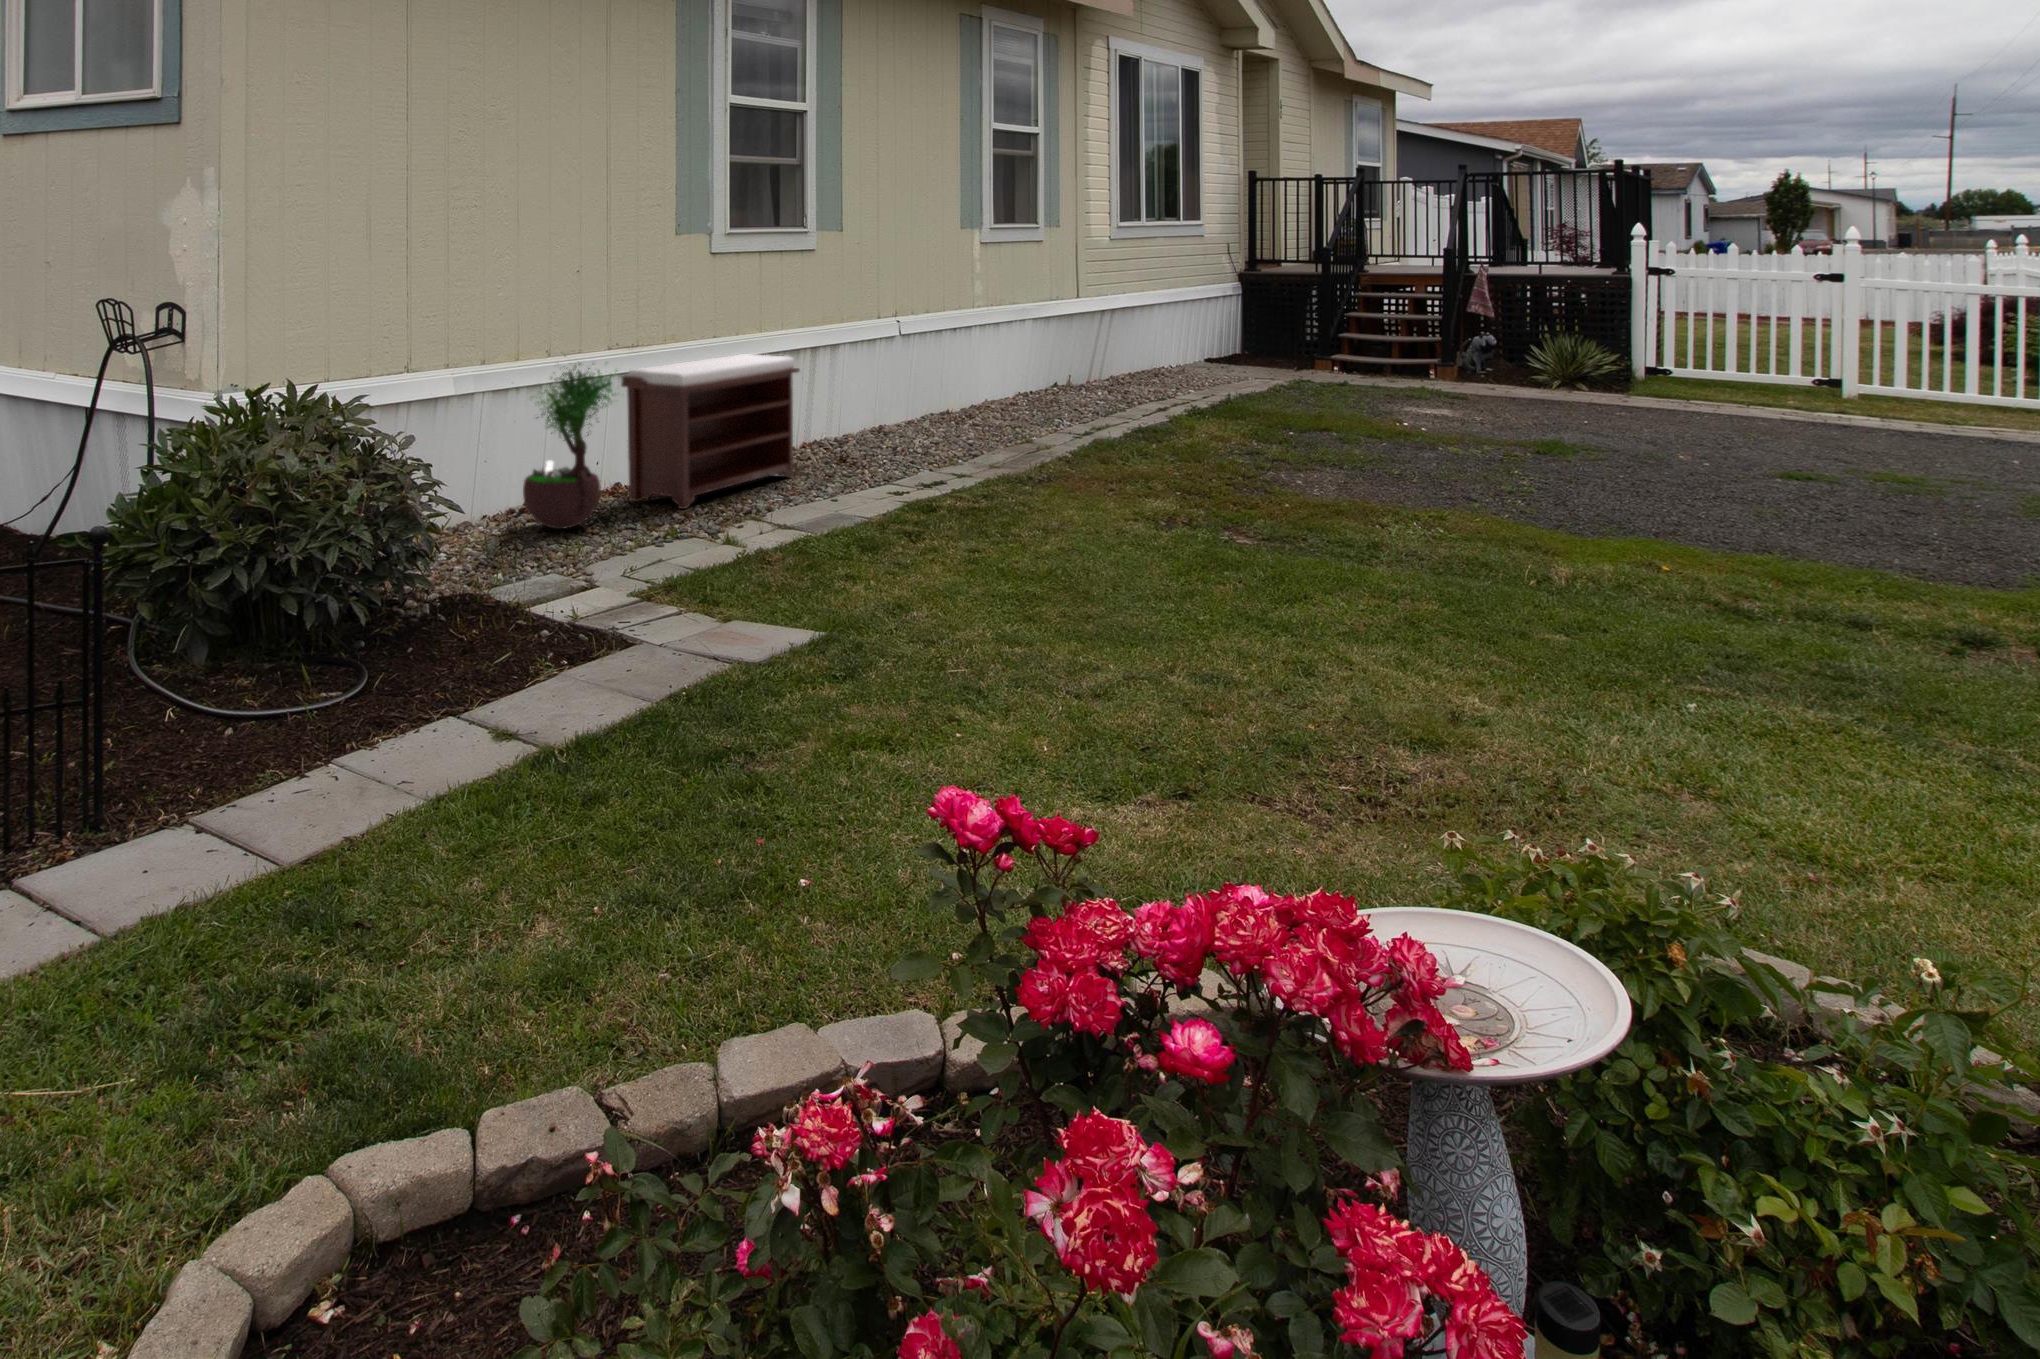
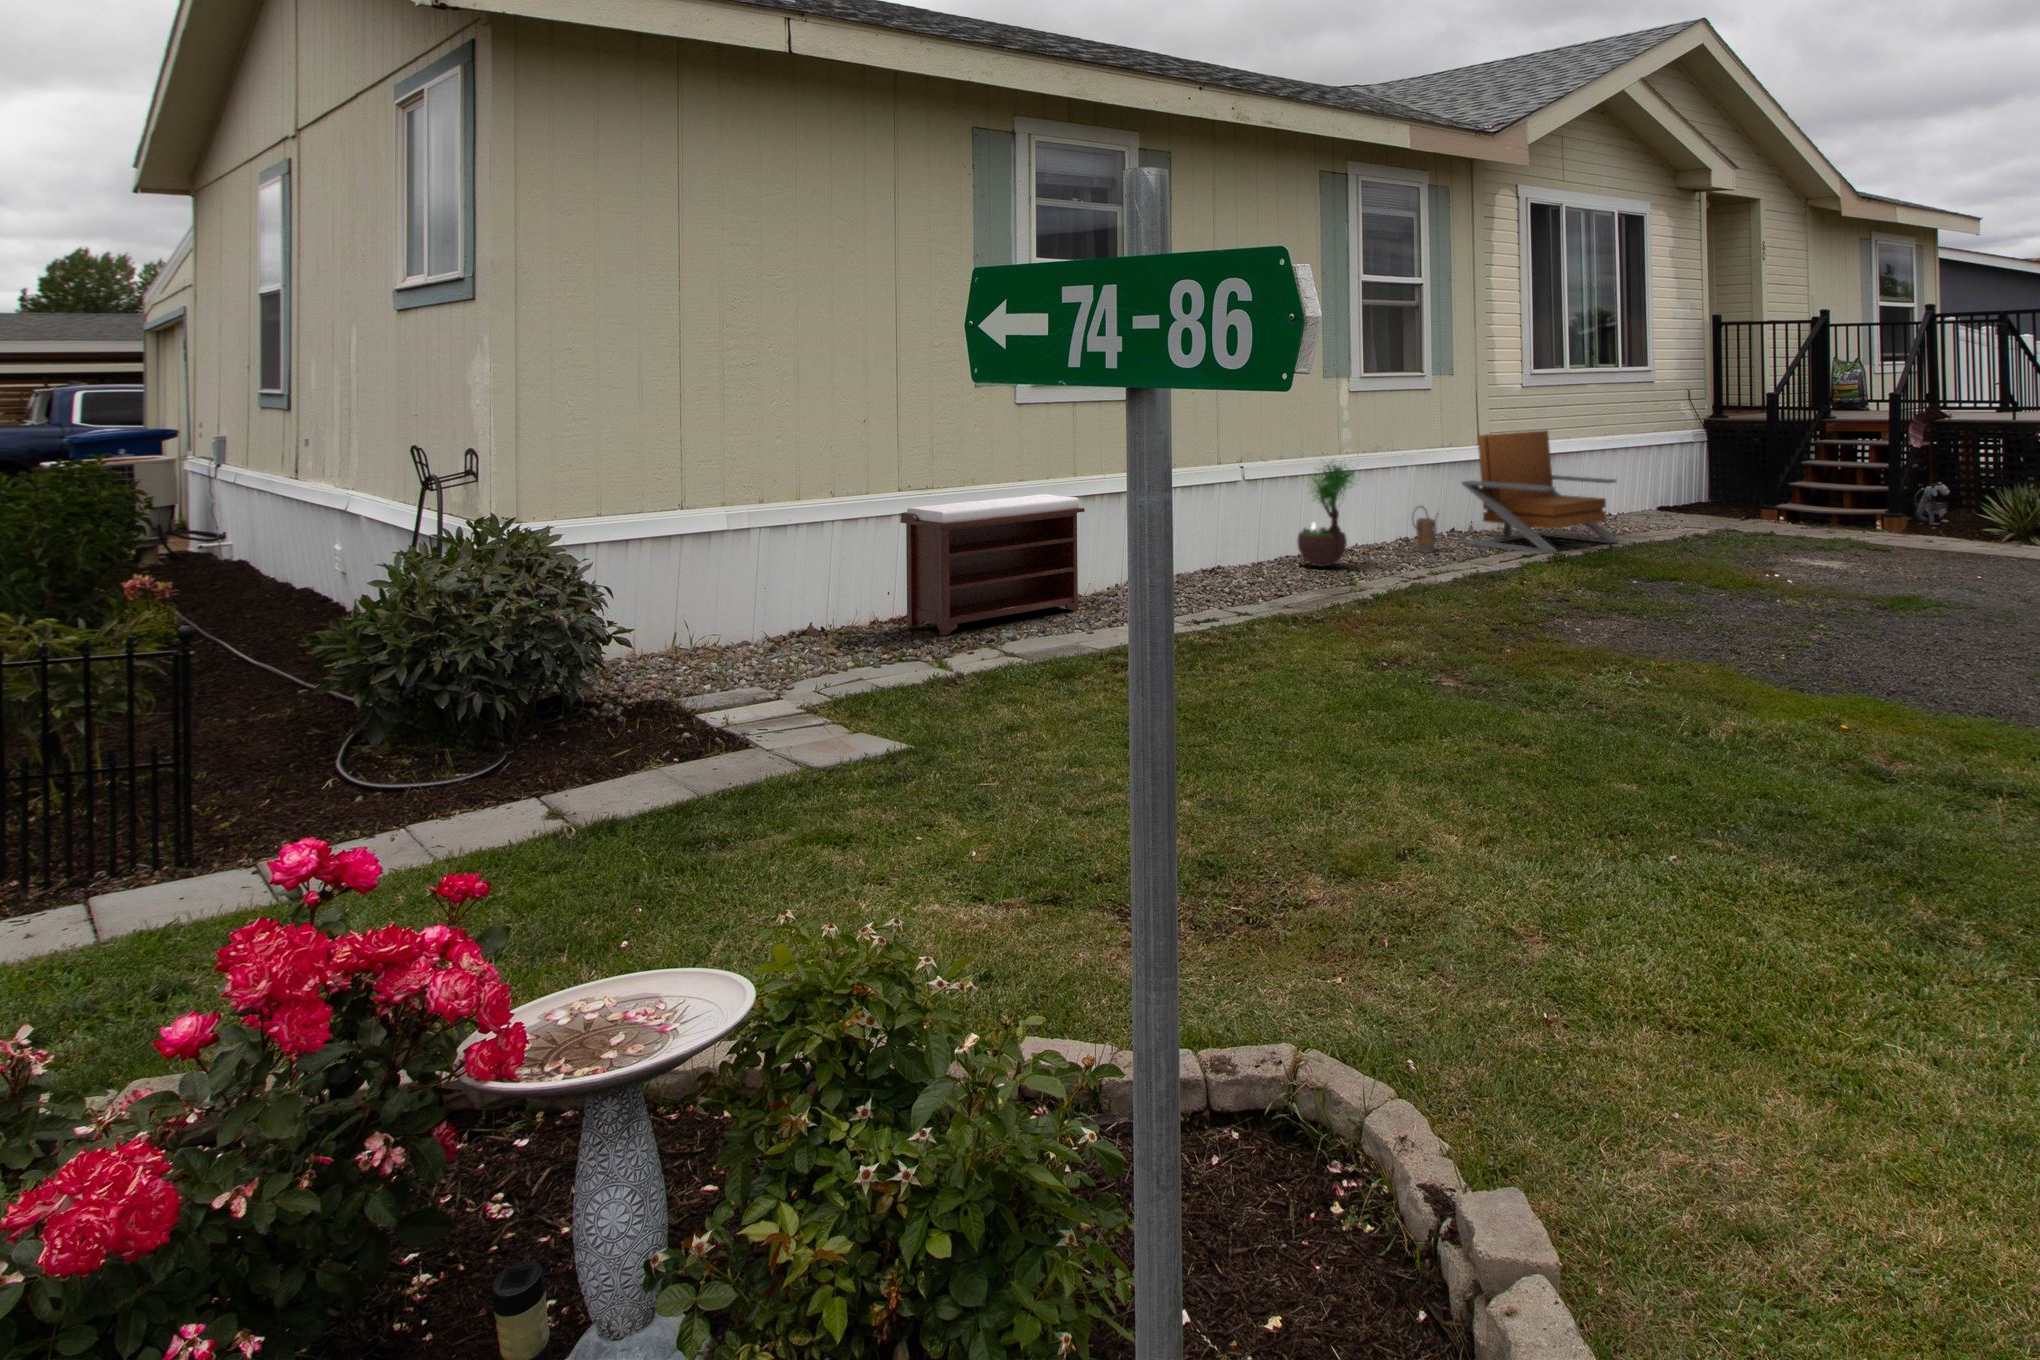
lounge chair: none [1074,286,1217,408] -> present [1462,430,1618,554]
potted tree: present [523,354,624,529] -> present [1298,459,1358,567]
watering can: none [1040,362,1061,409] -> present [1412,506,1437,553]

